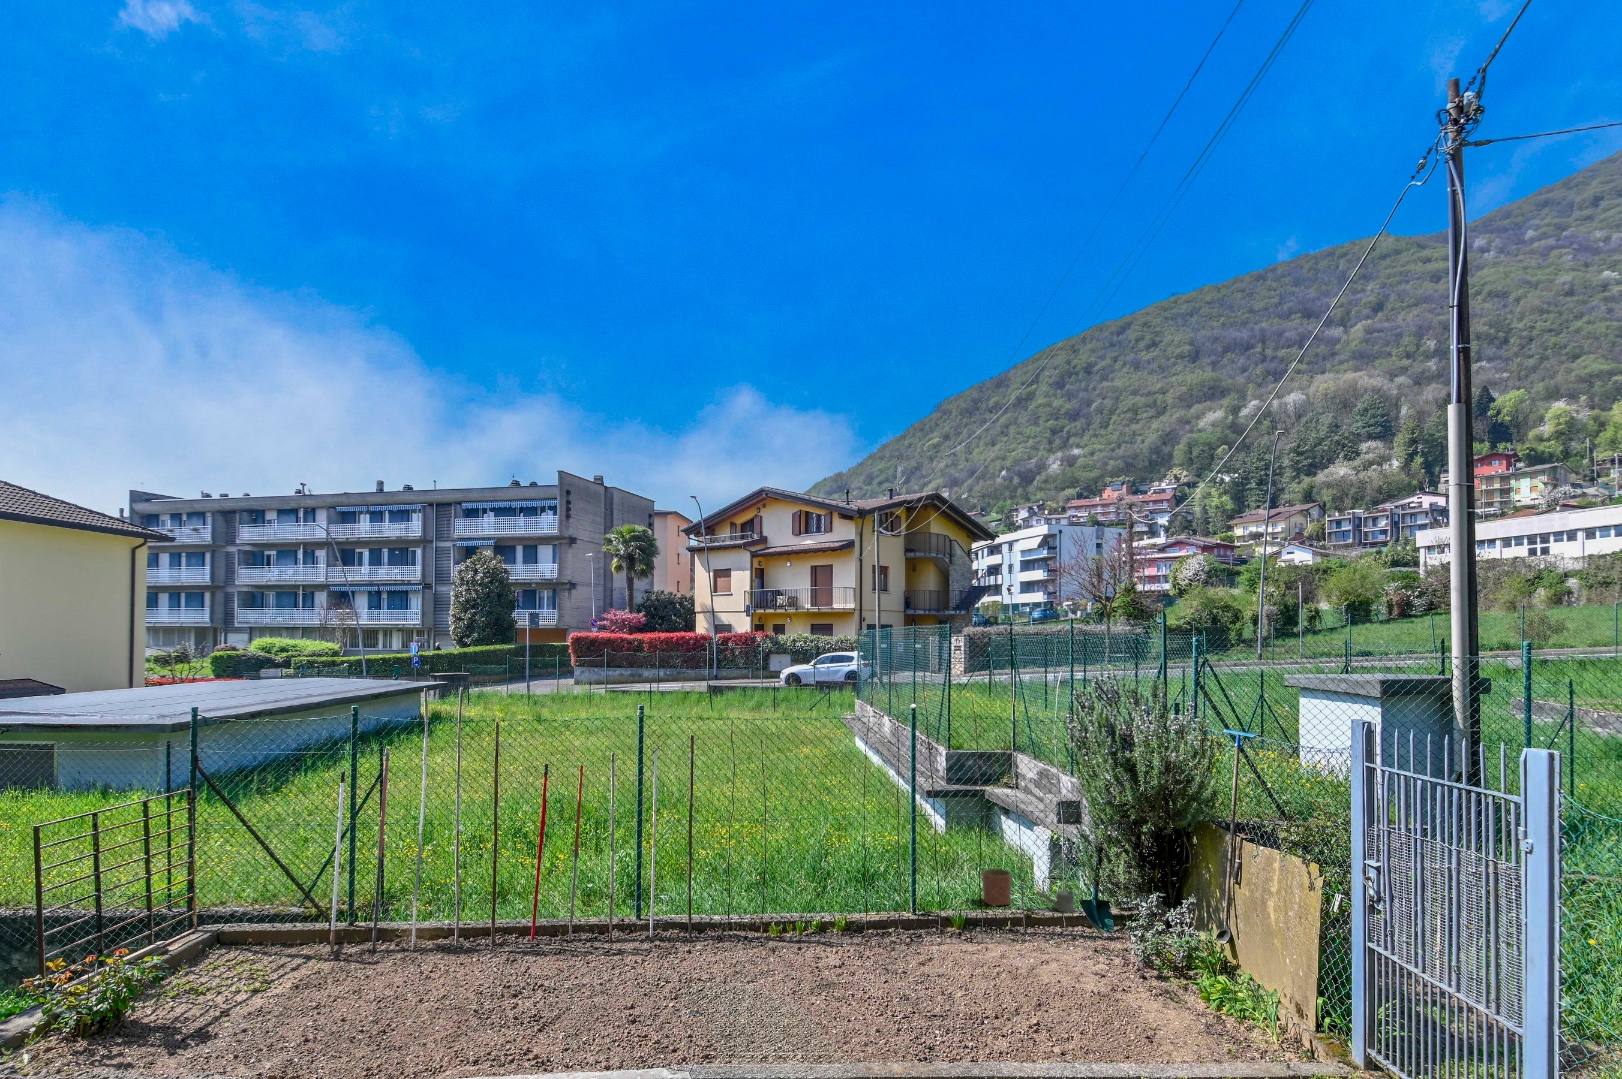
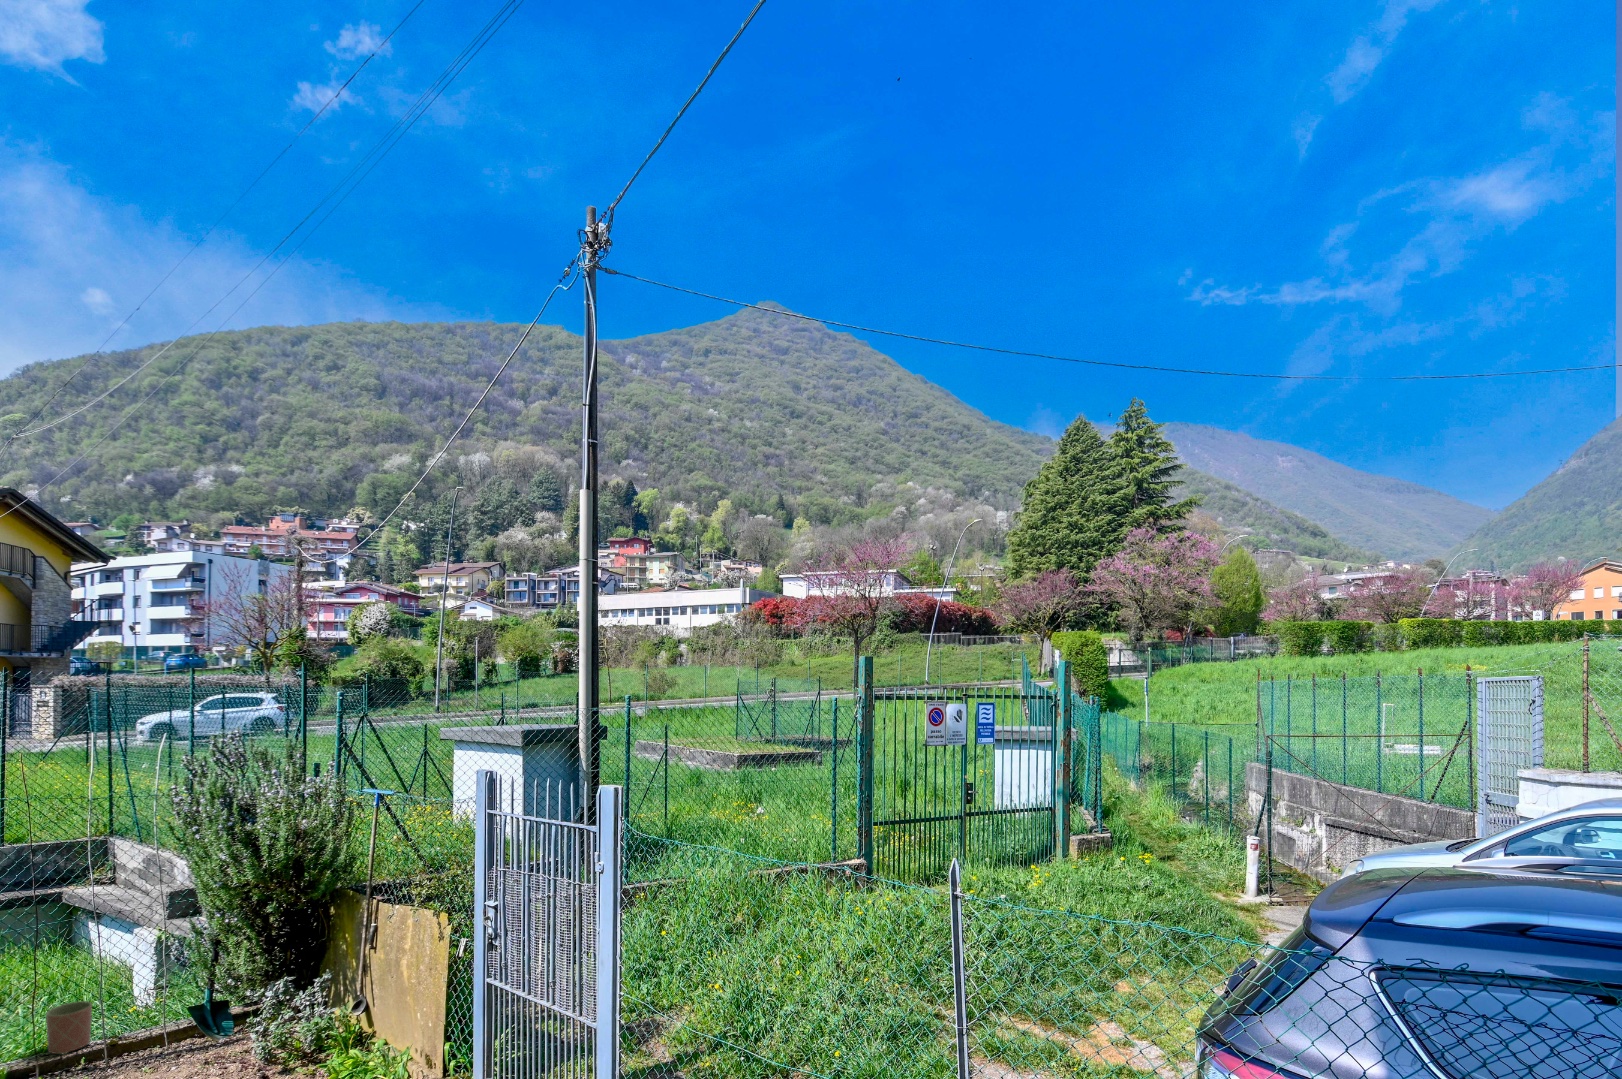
watering can: present [1036,890,1083,913] -> none [129,1001,194,1033]

